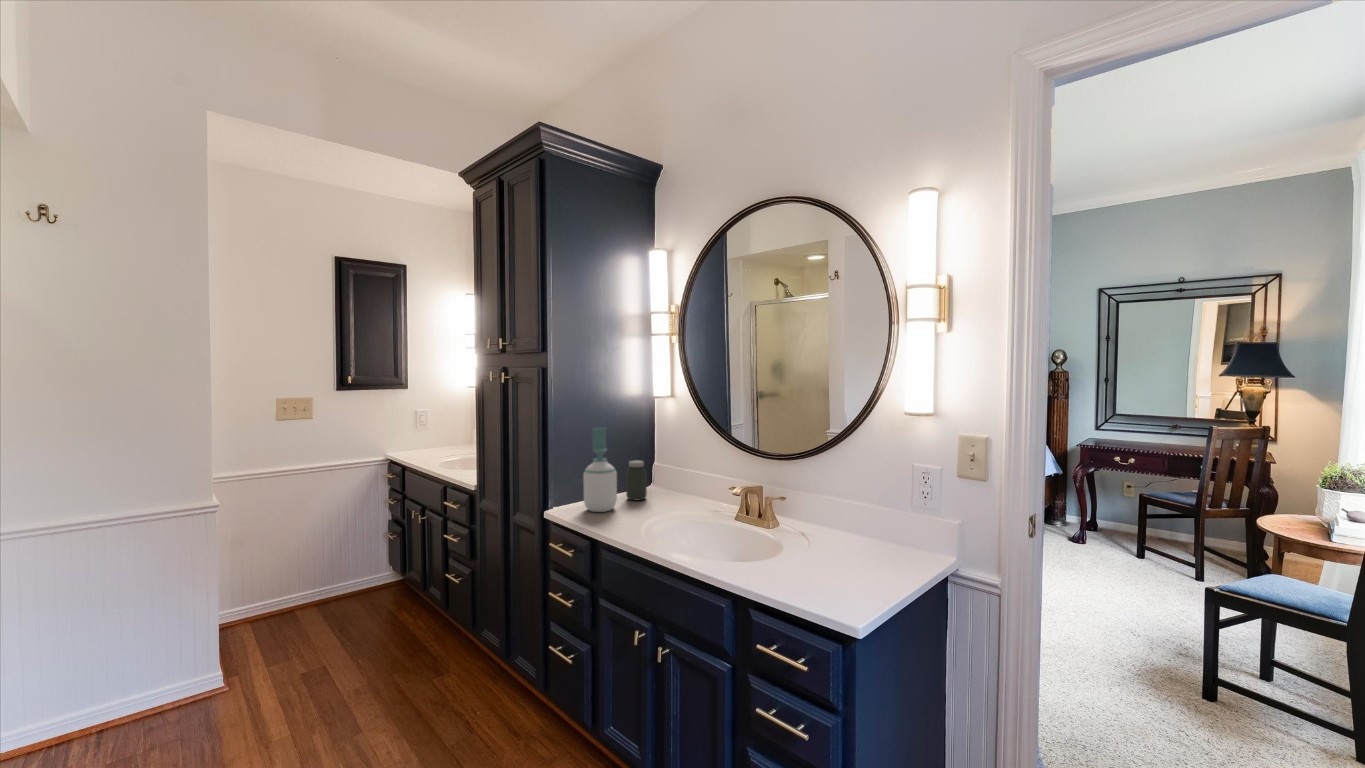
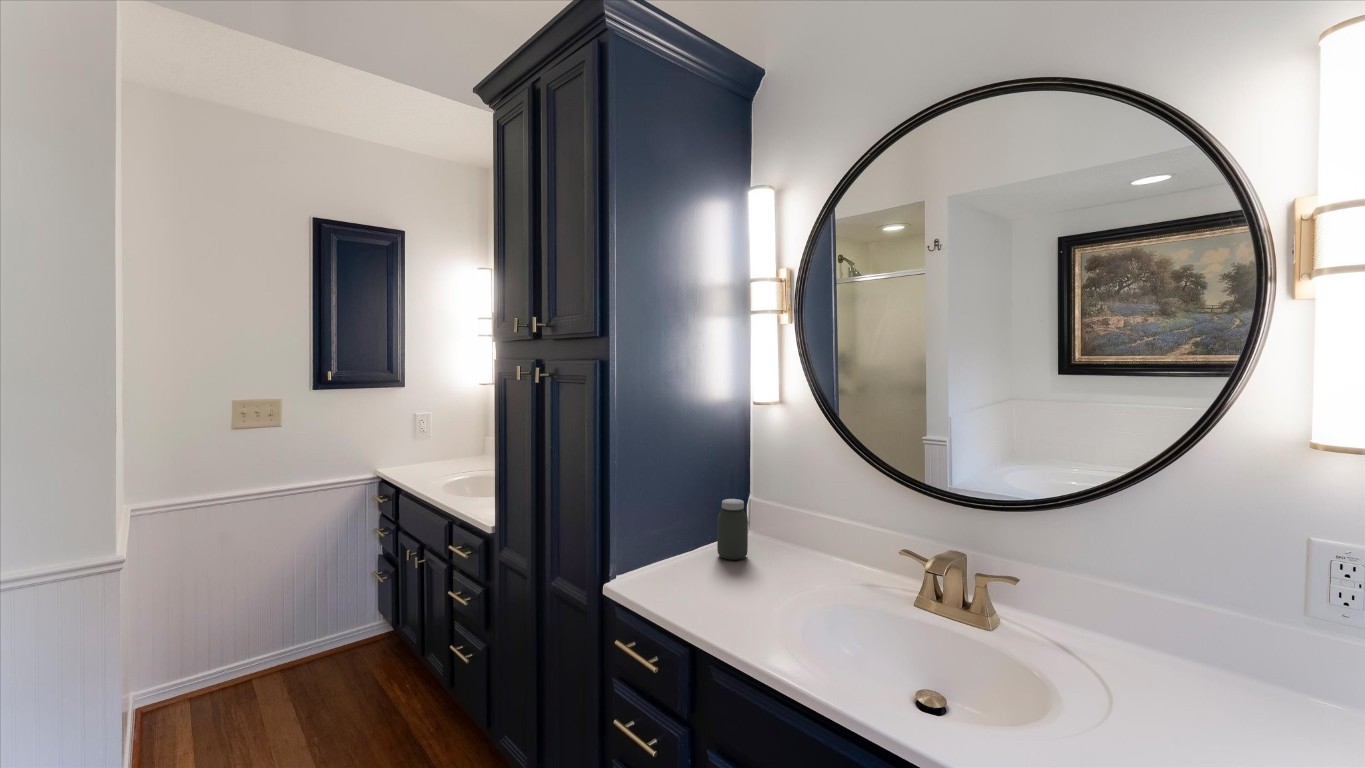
soap bottle: present [583,427,617,512] -> none [661,452,711,583]

